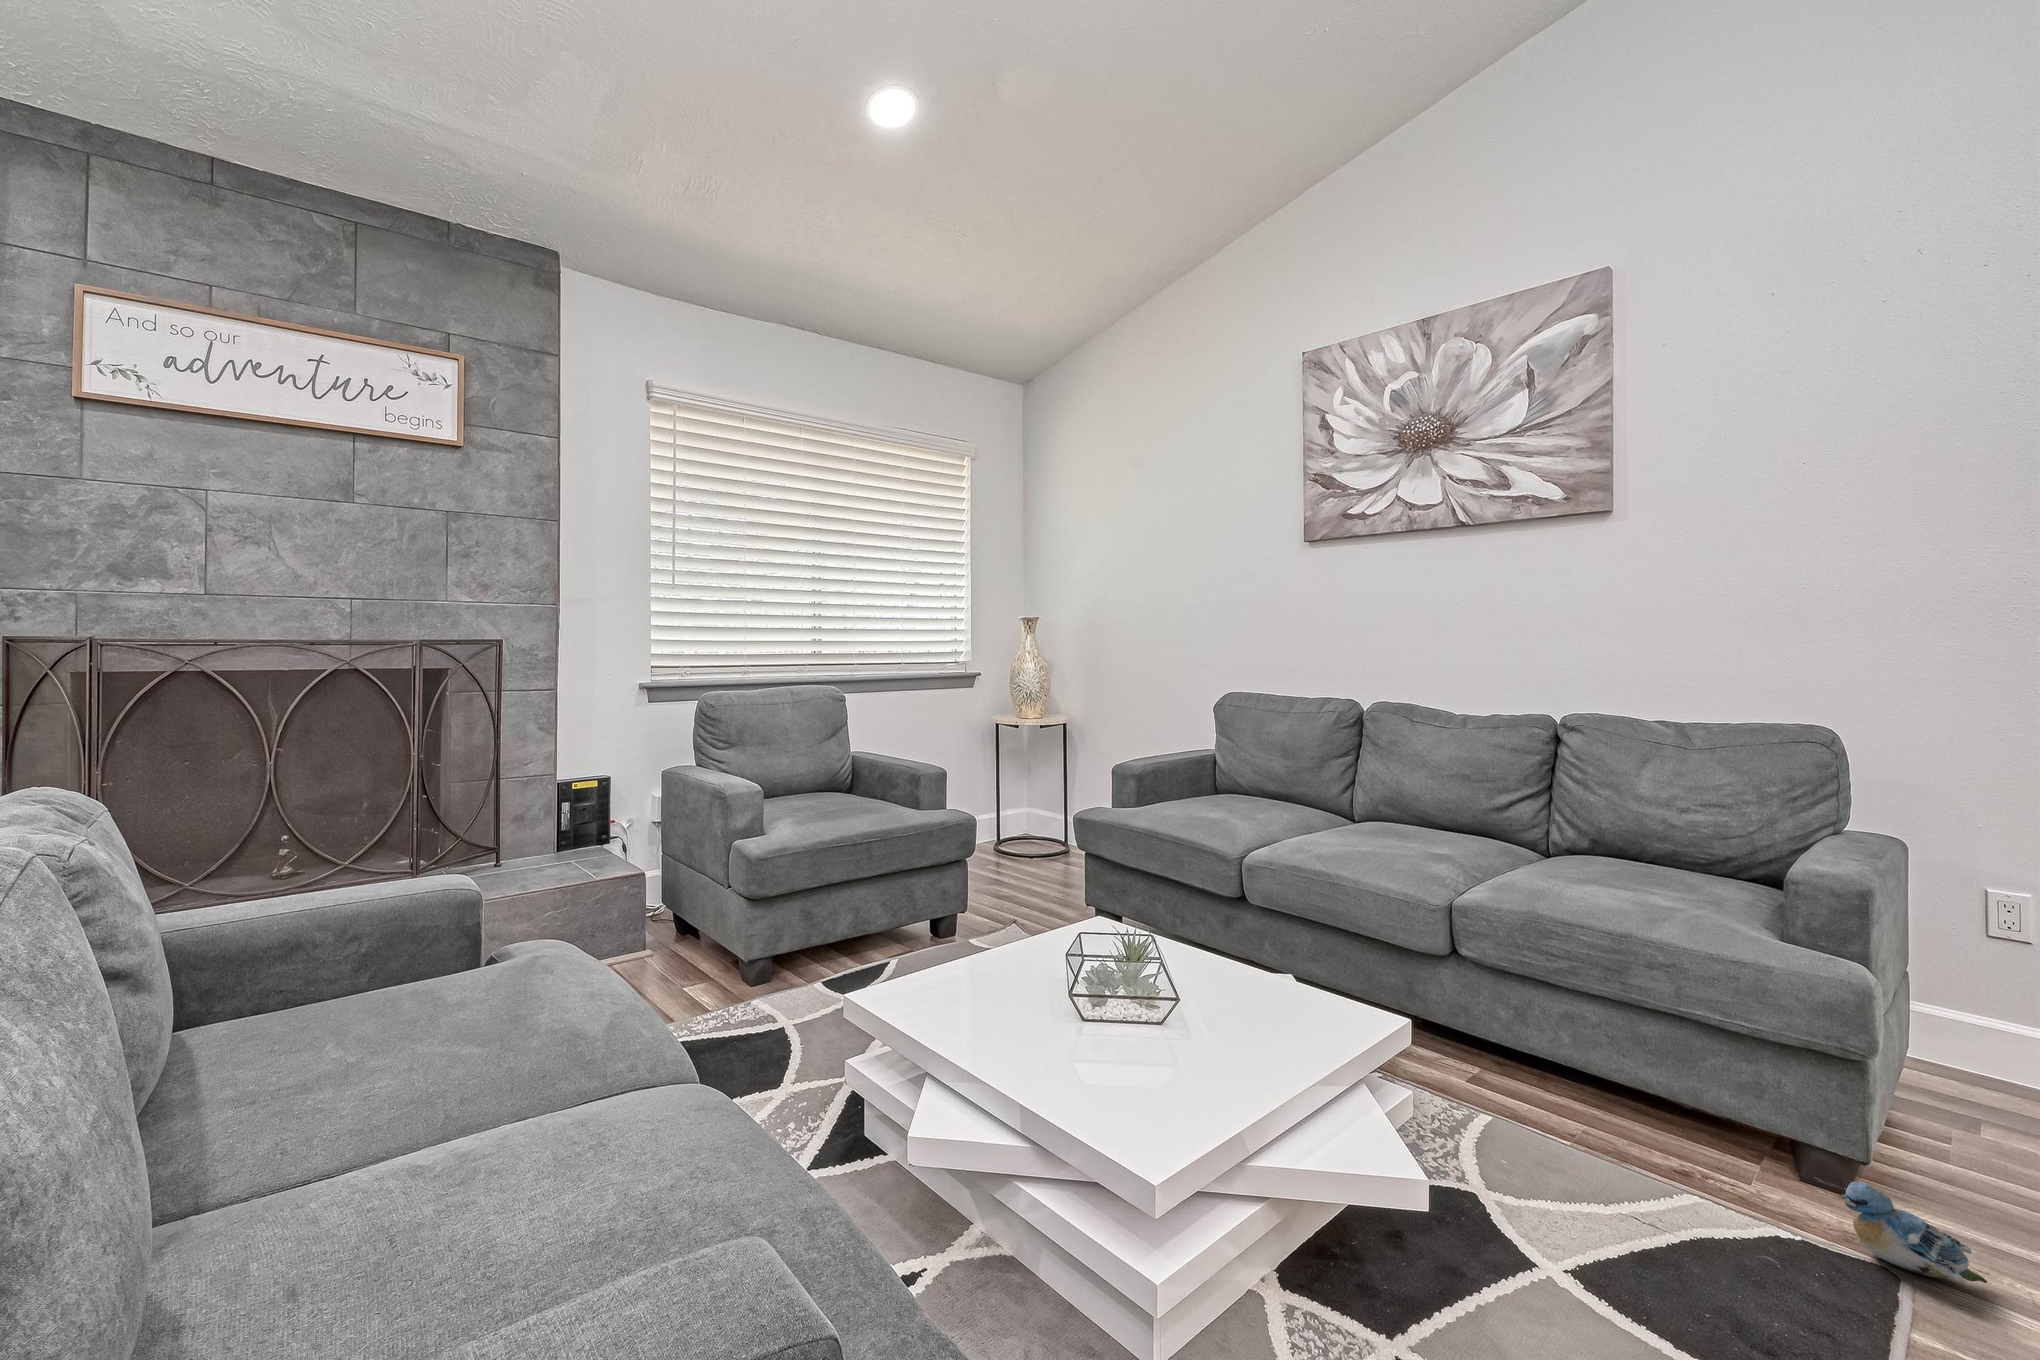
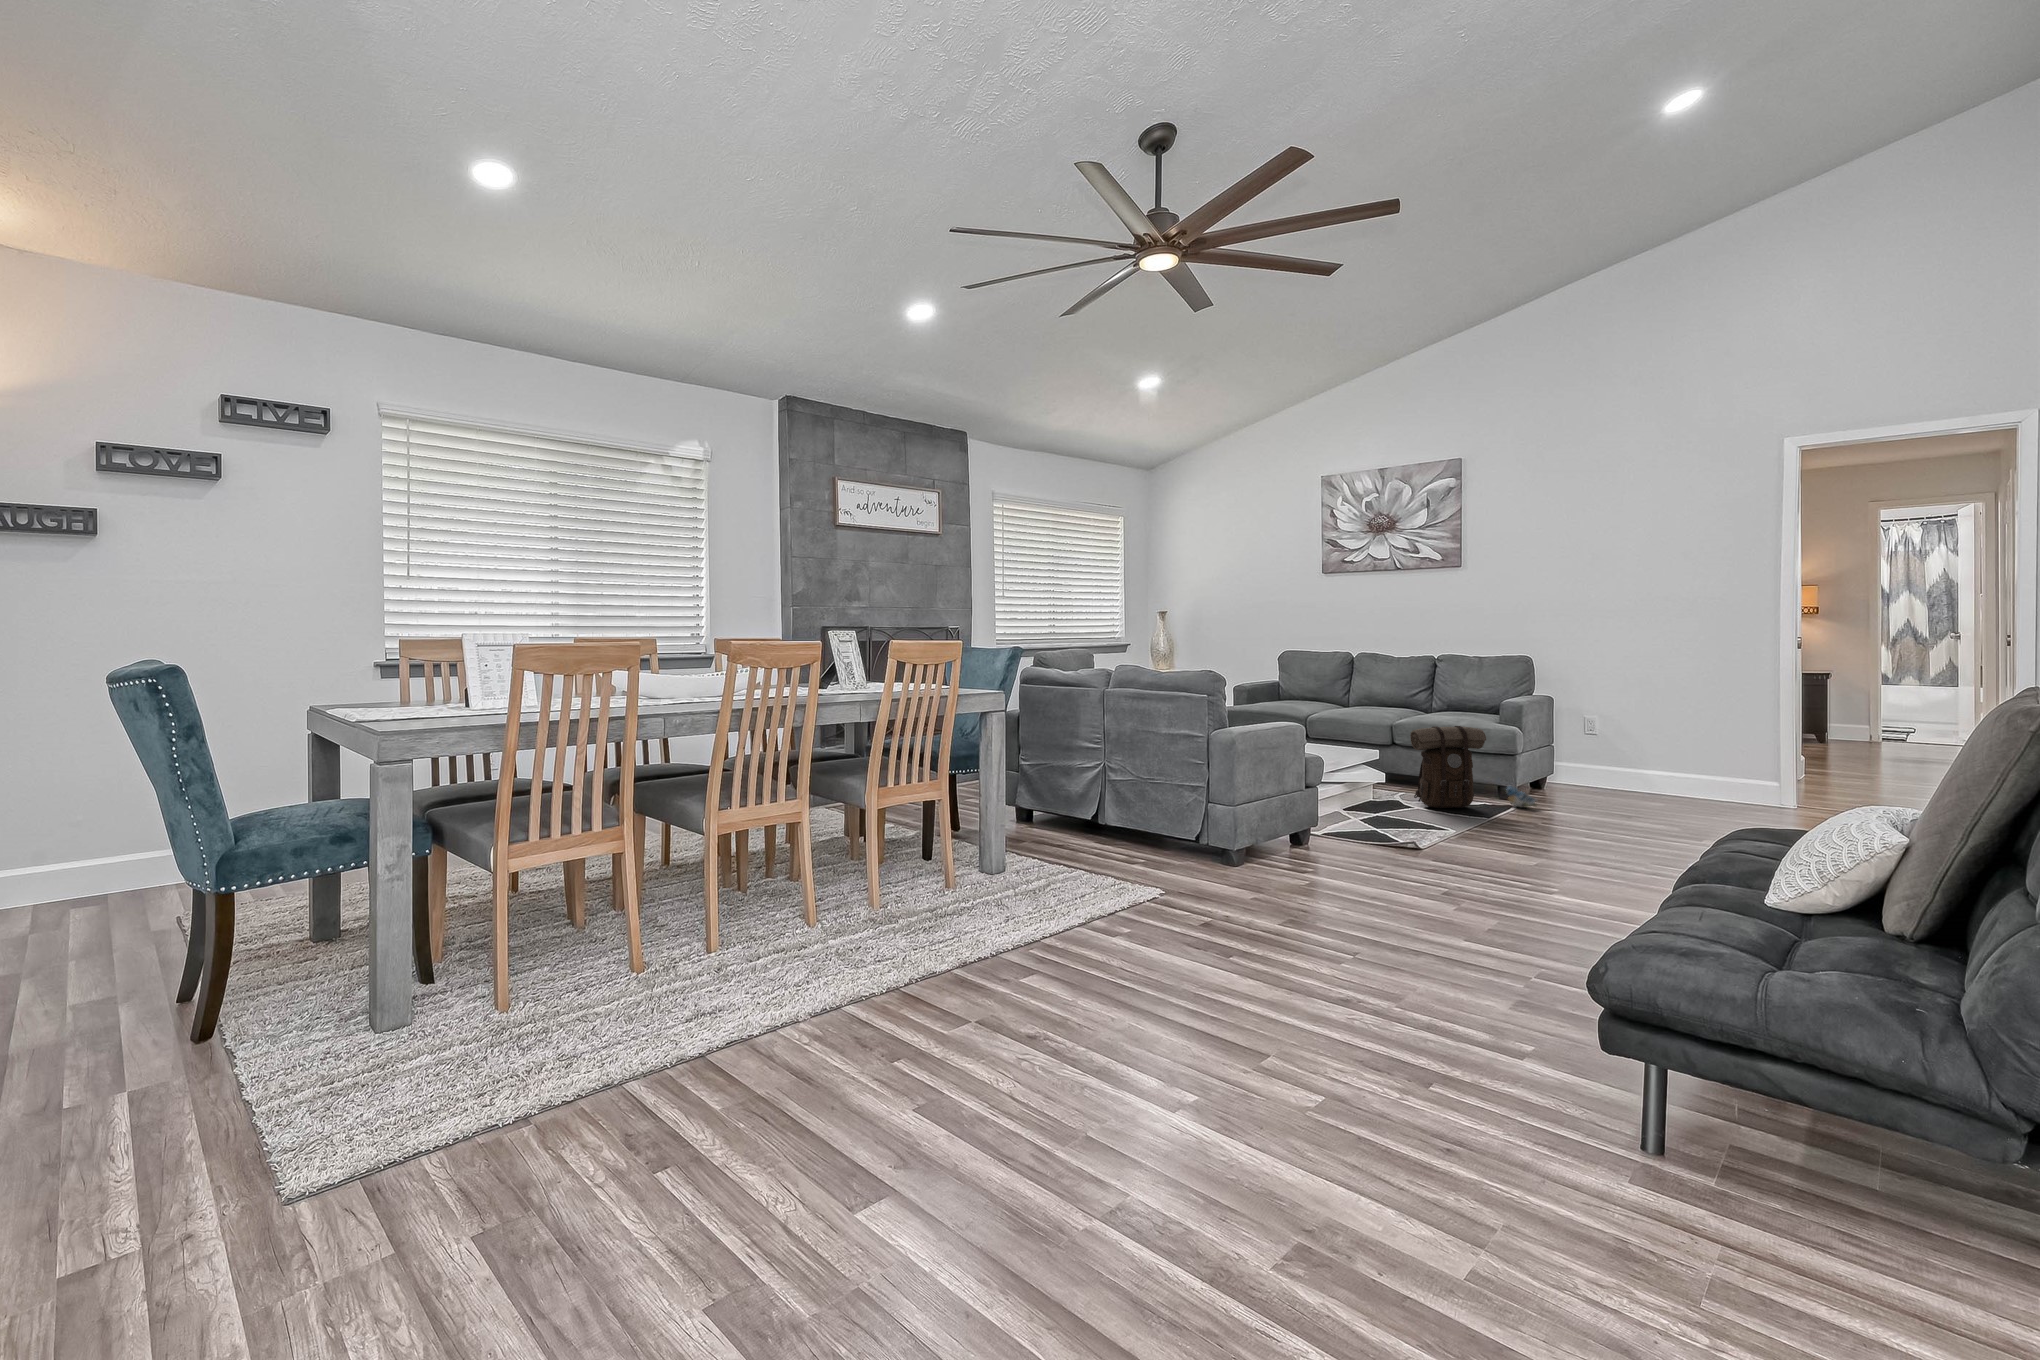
backpack: none [1518,985,1795,1273] -> present [1410,726,1486,808]

